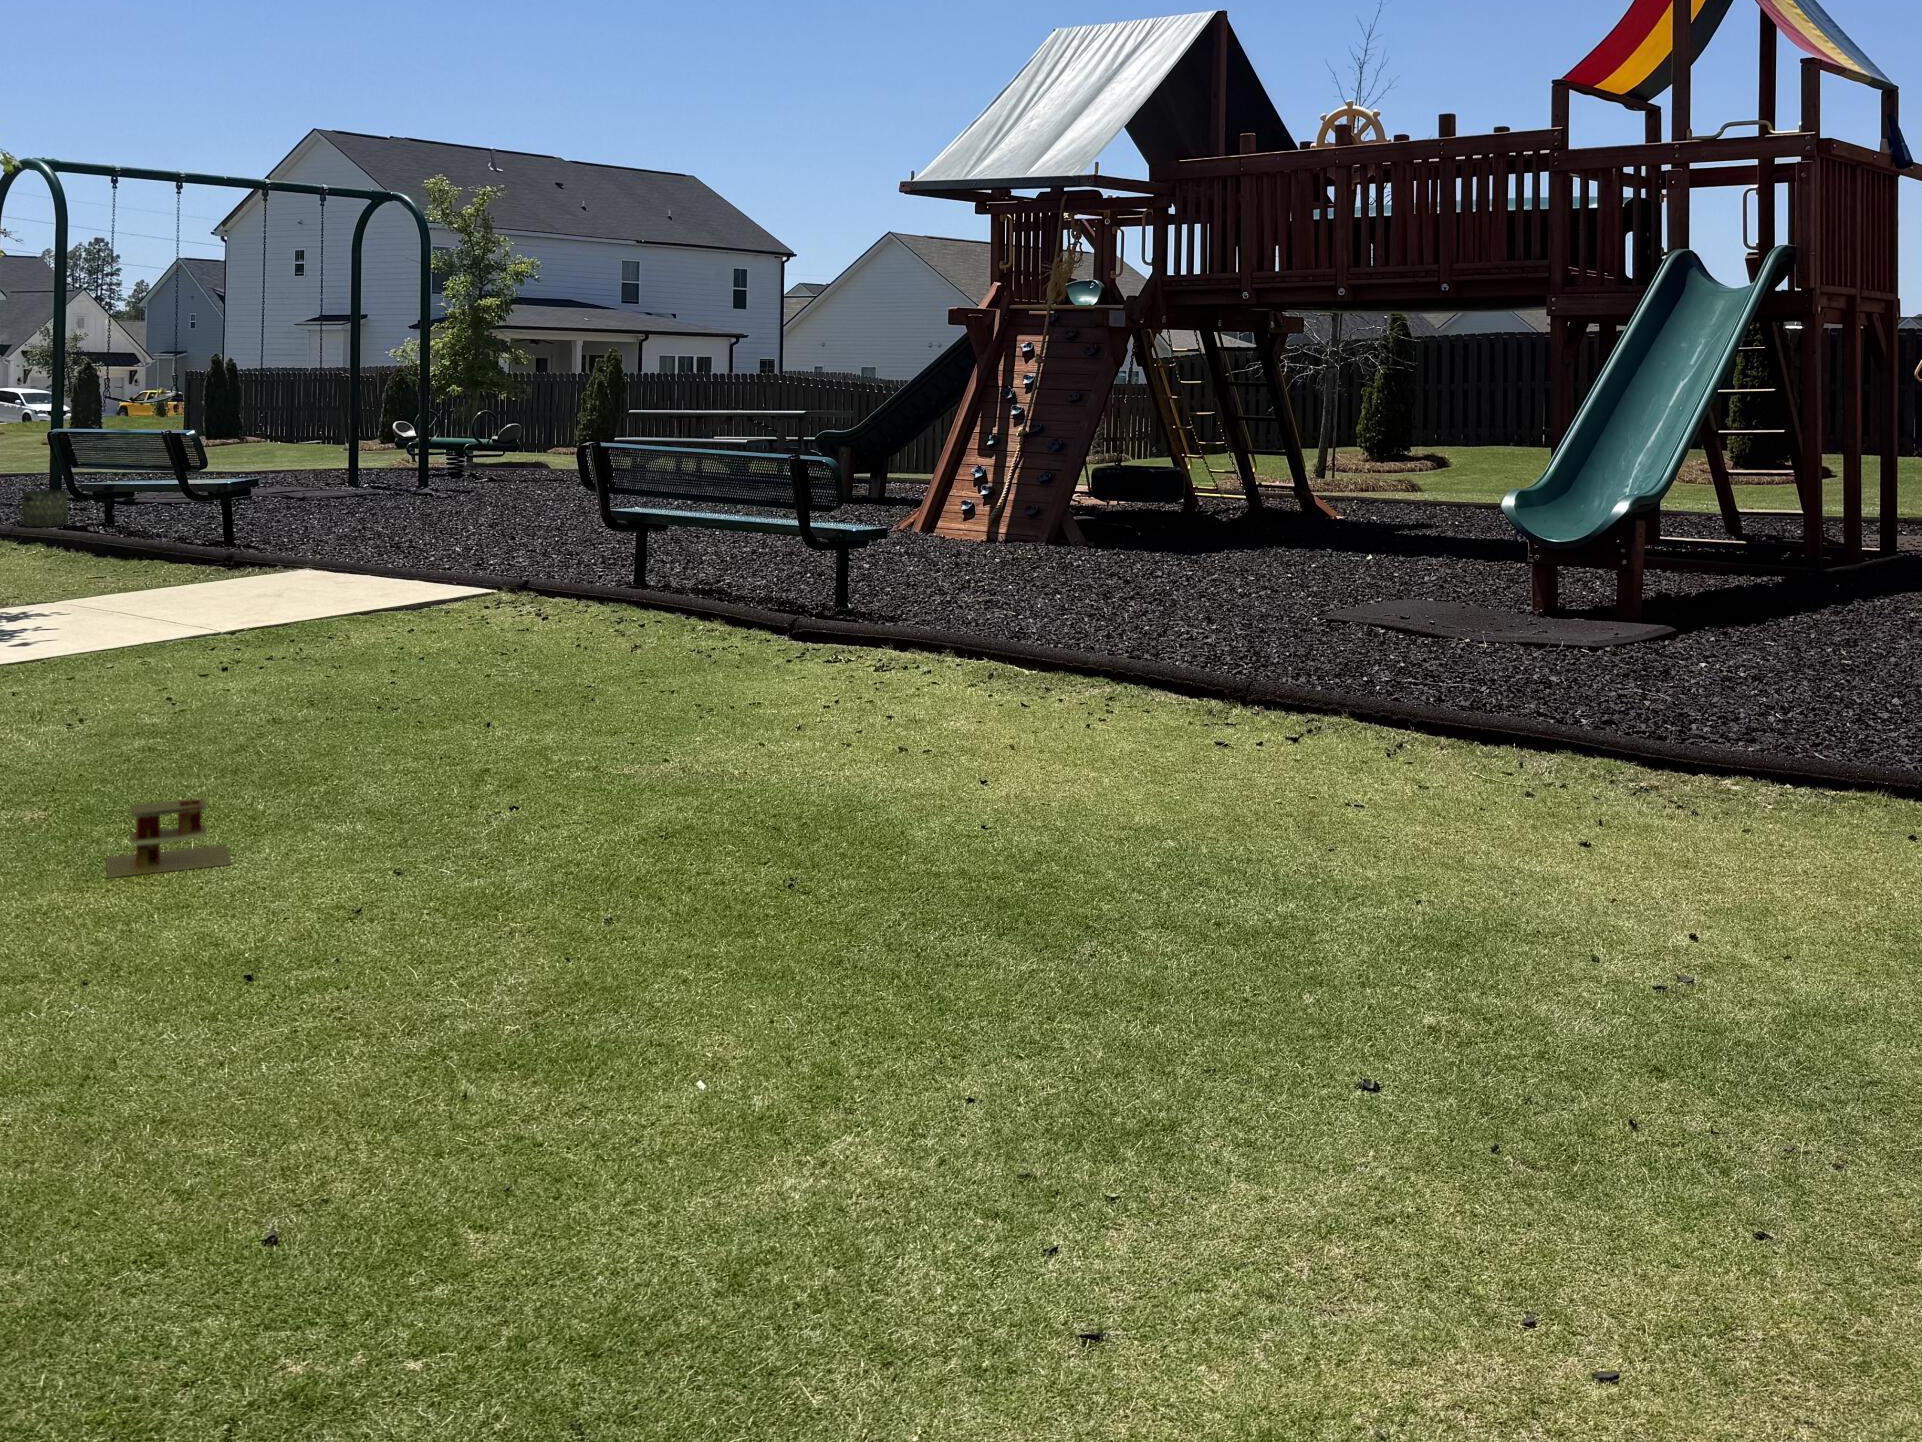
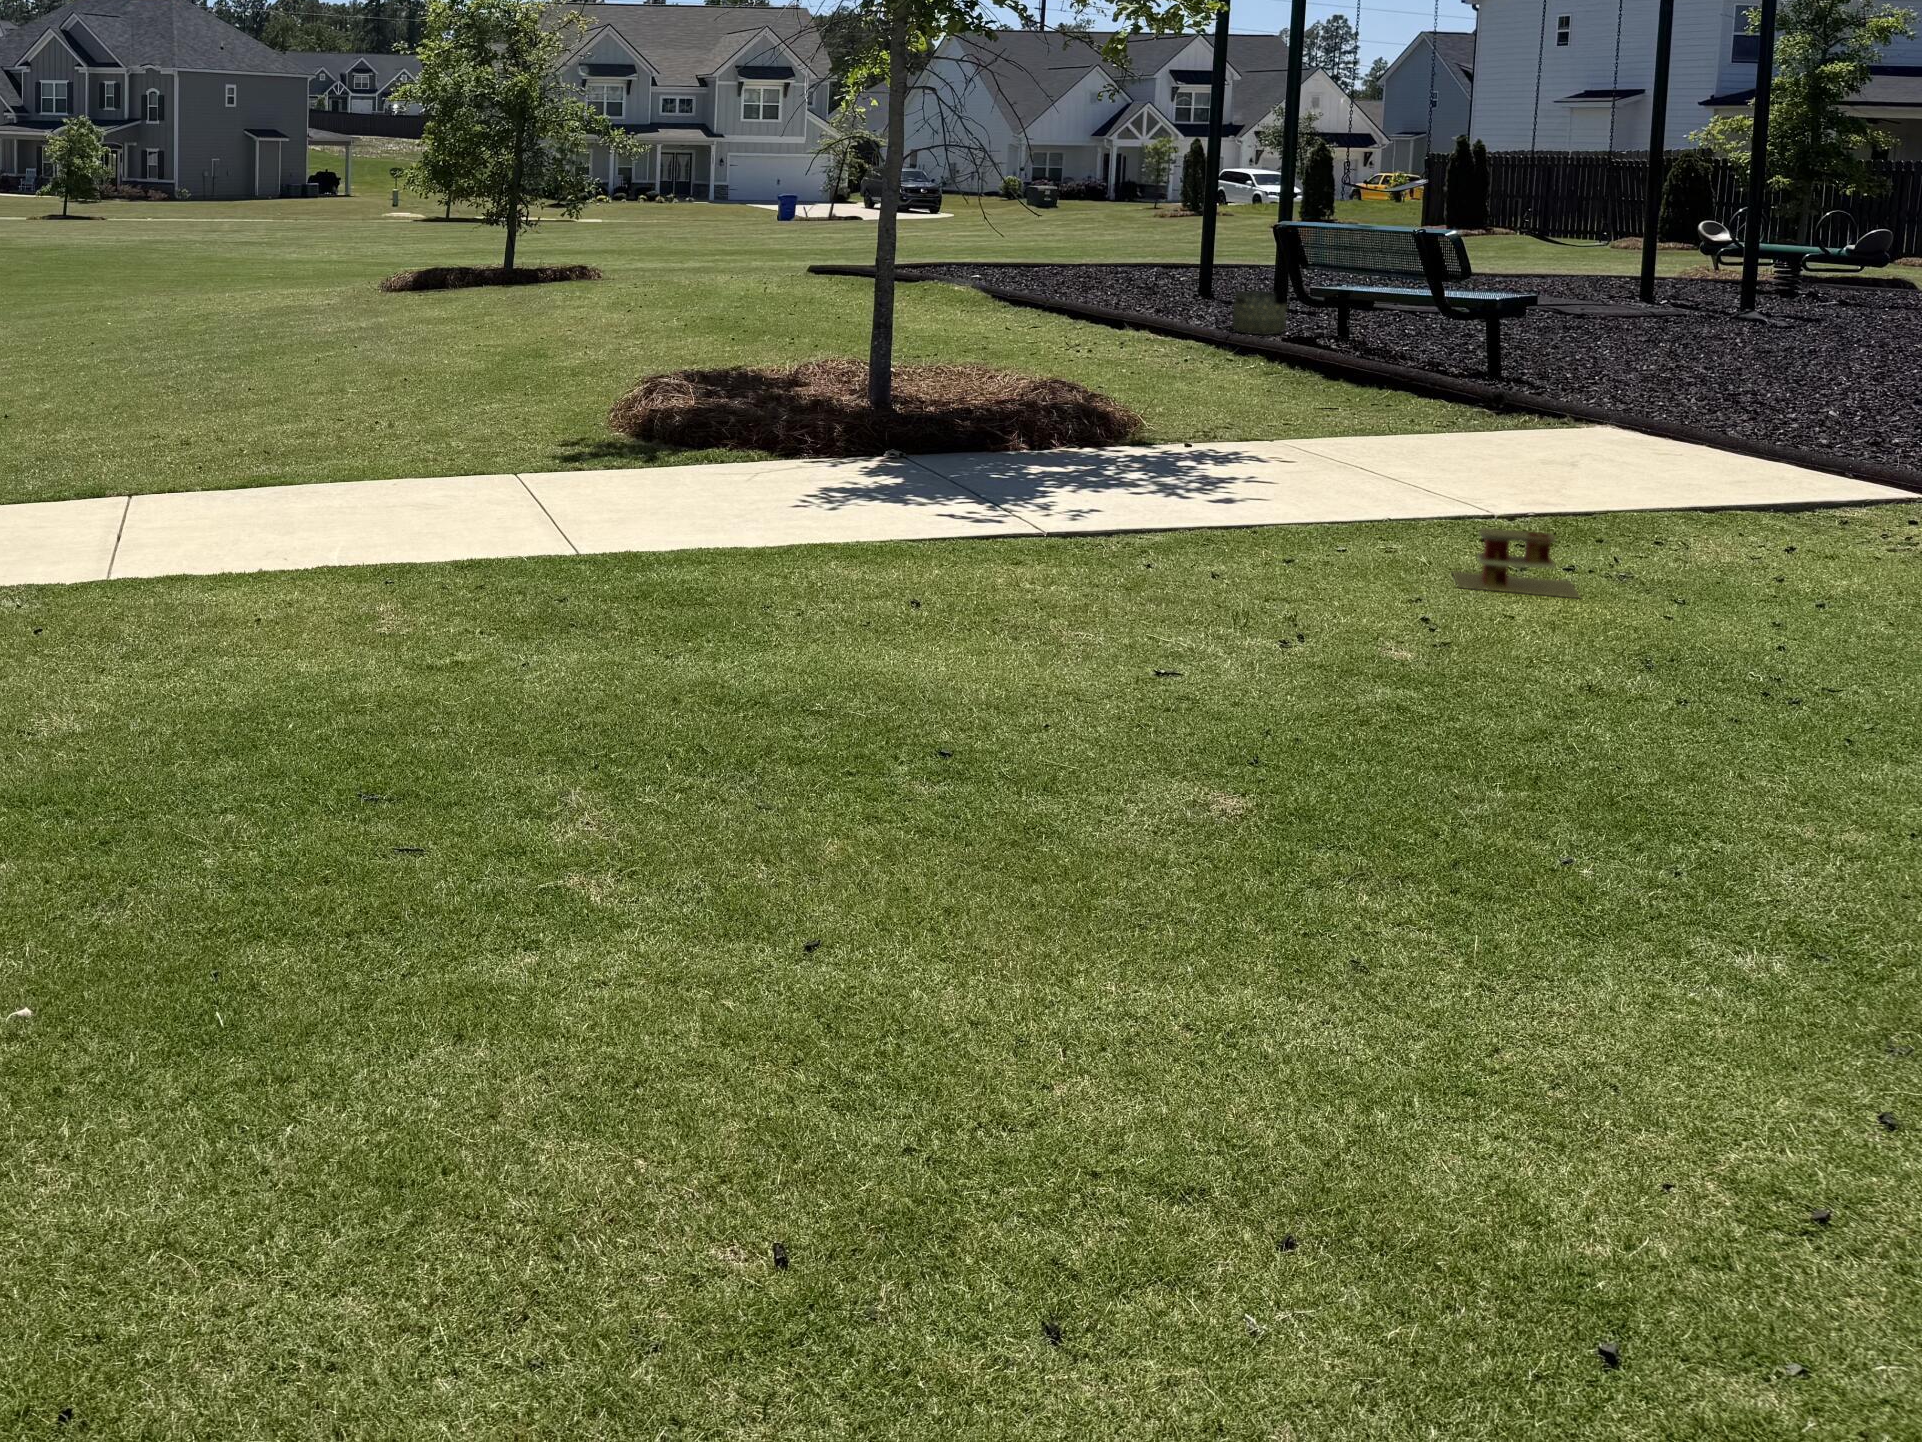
toy house: present [106,798,232,878] -> present [1453,528,1580,598]

